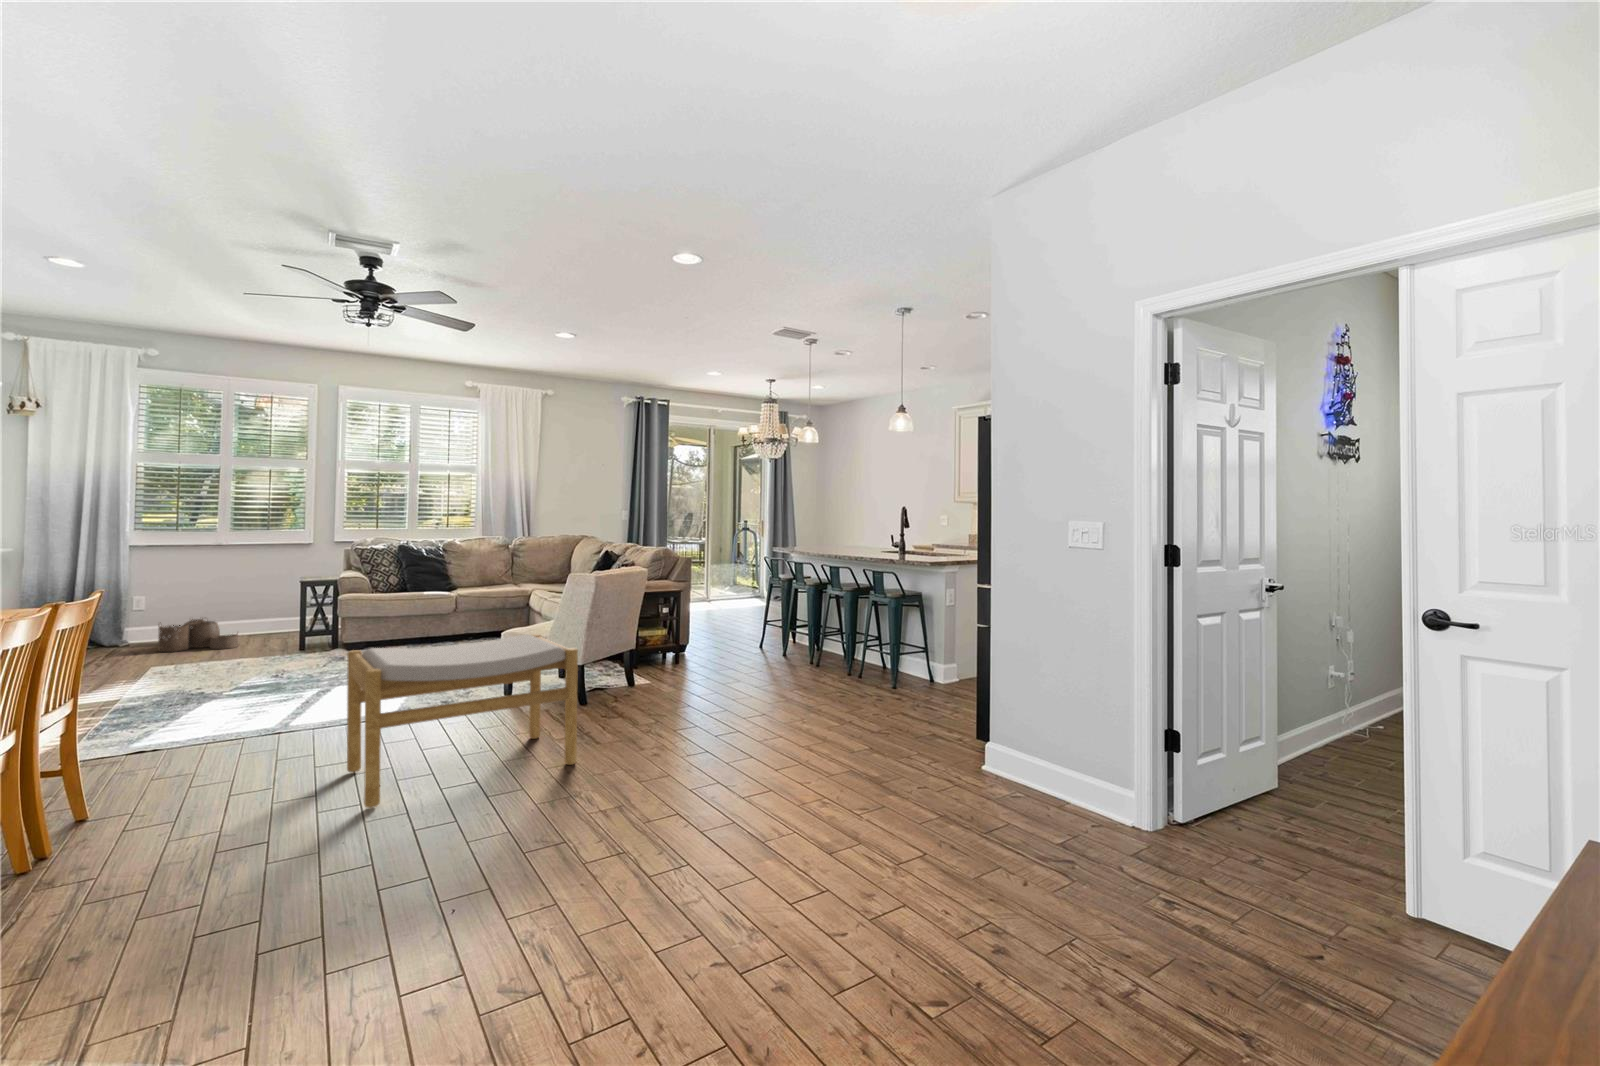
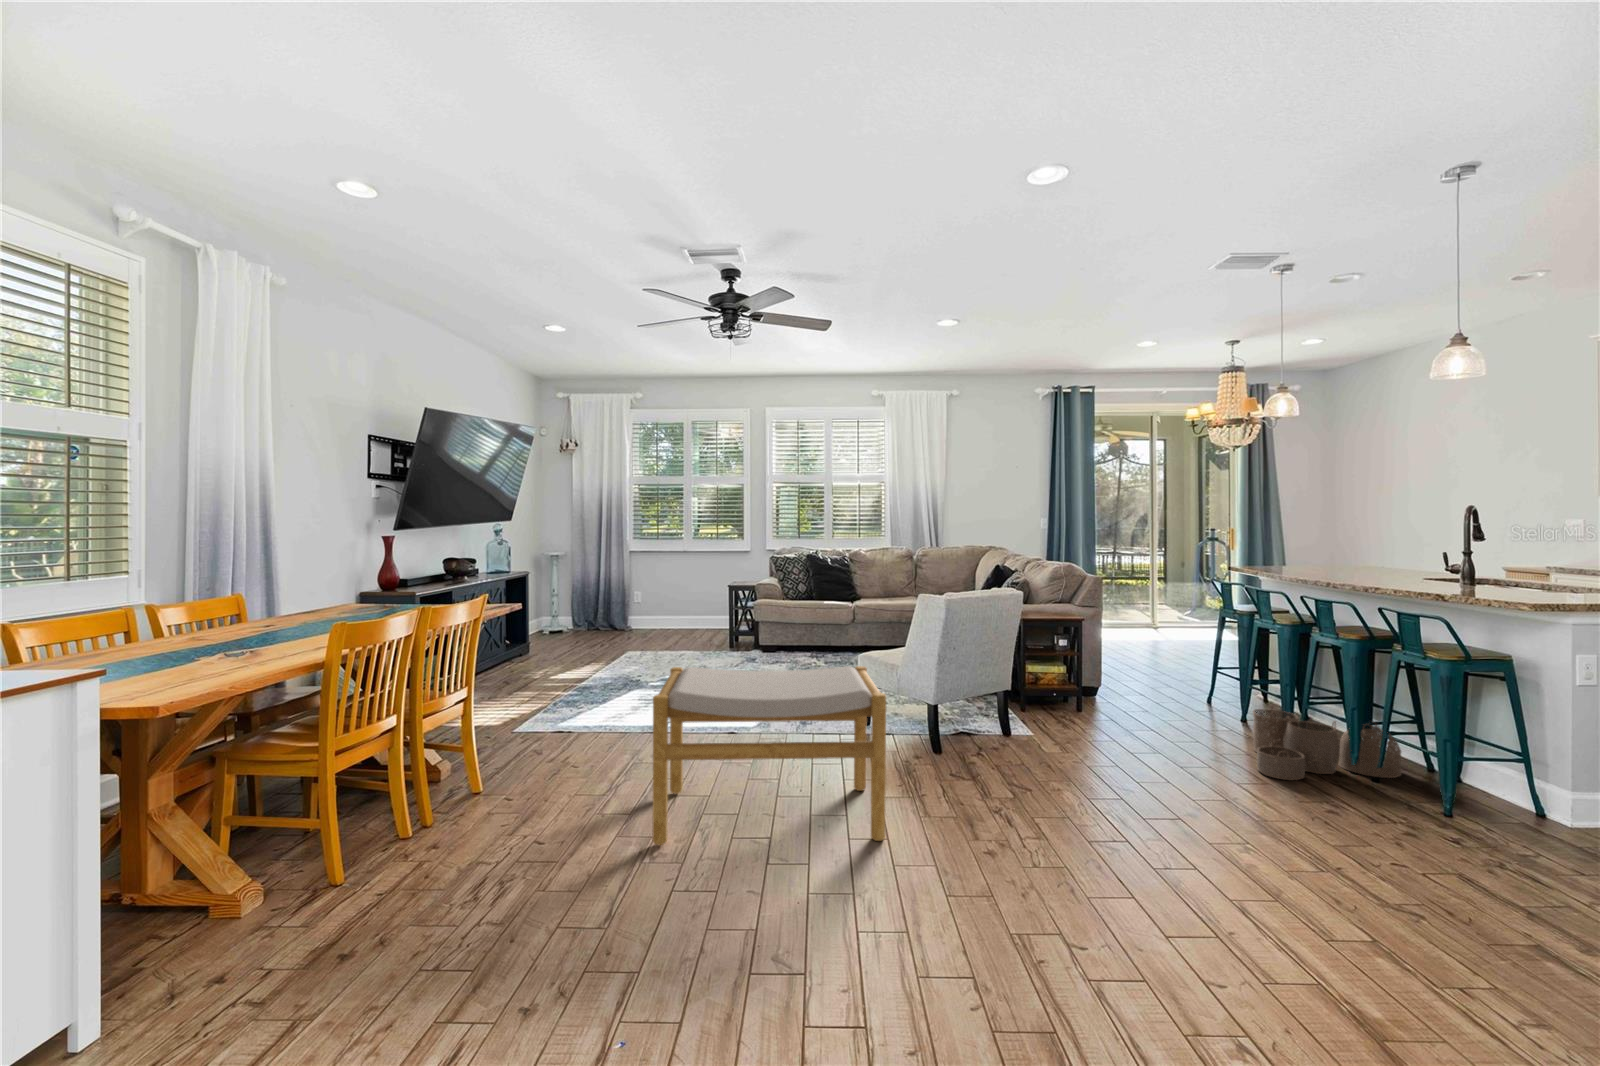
woven basket: present [158,619,238,652] -> present [1253,706,1401,780]

